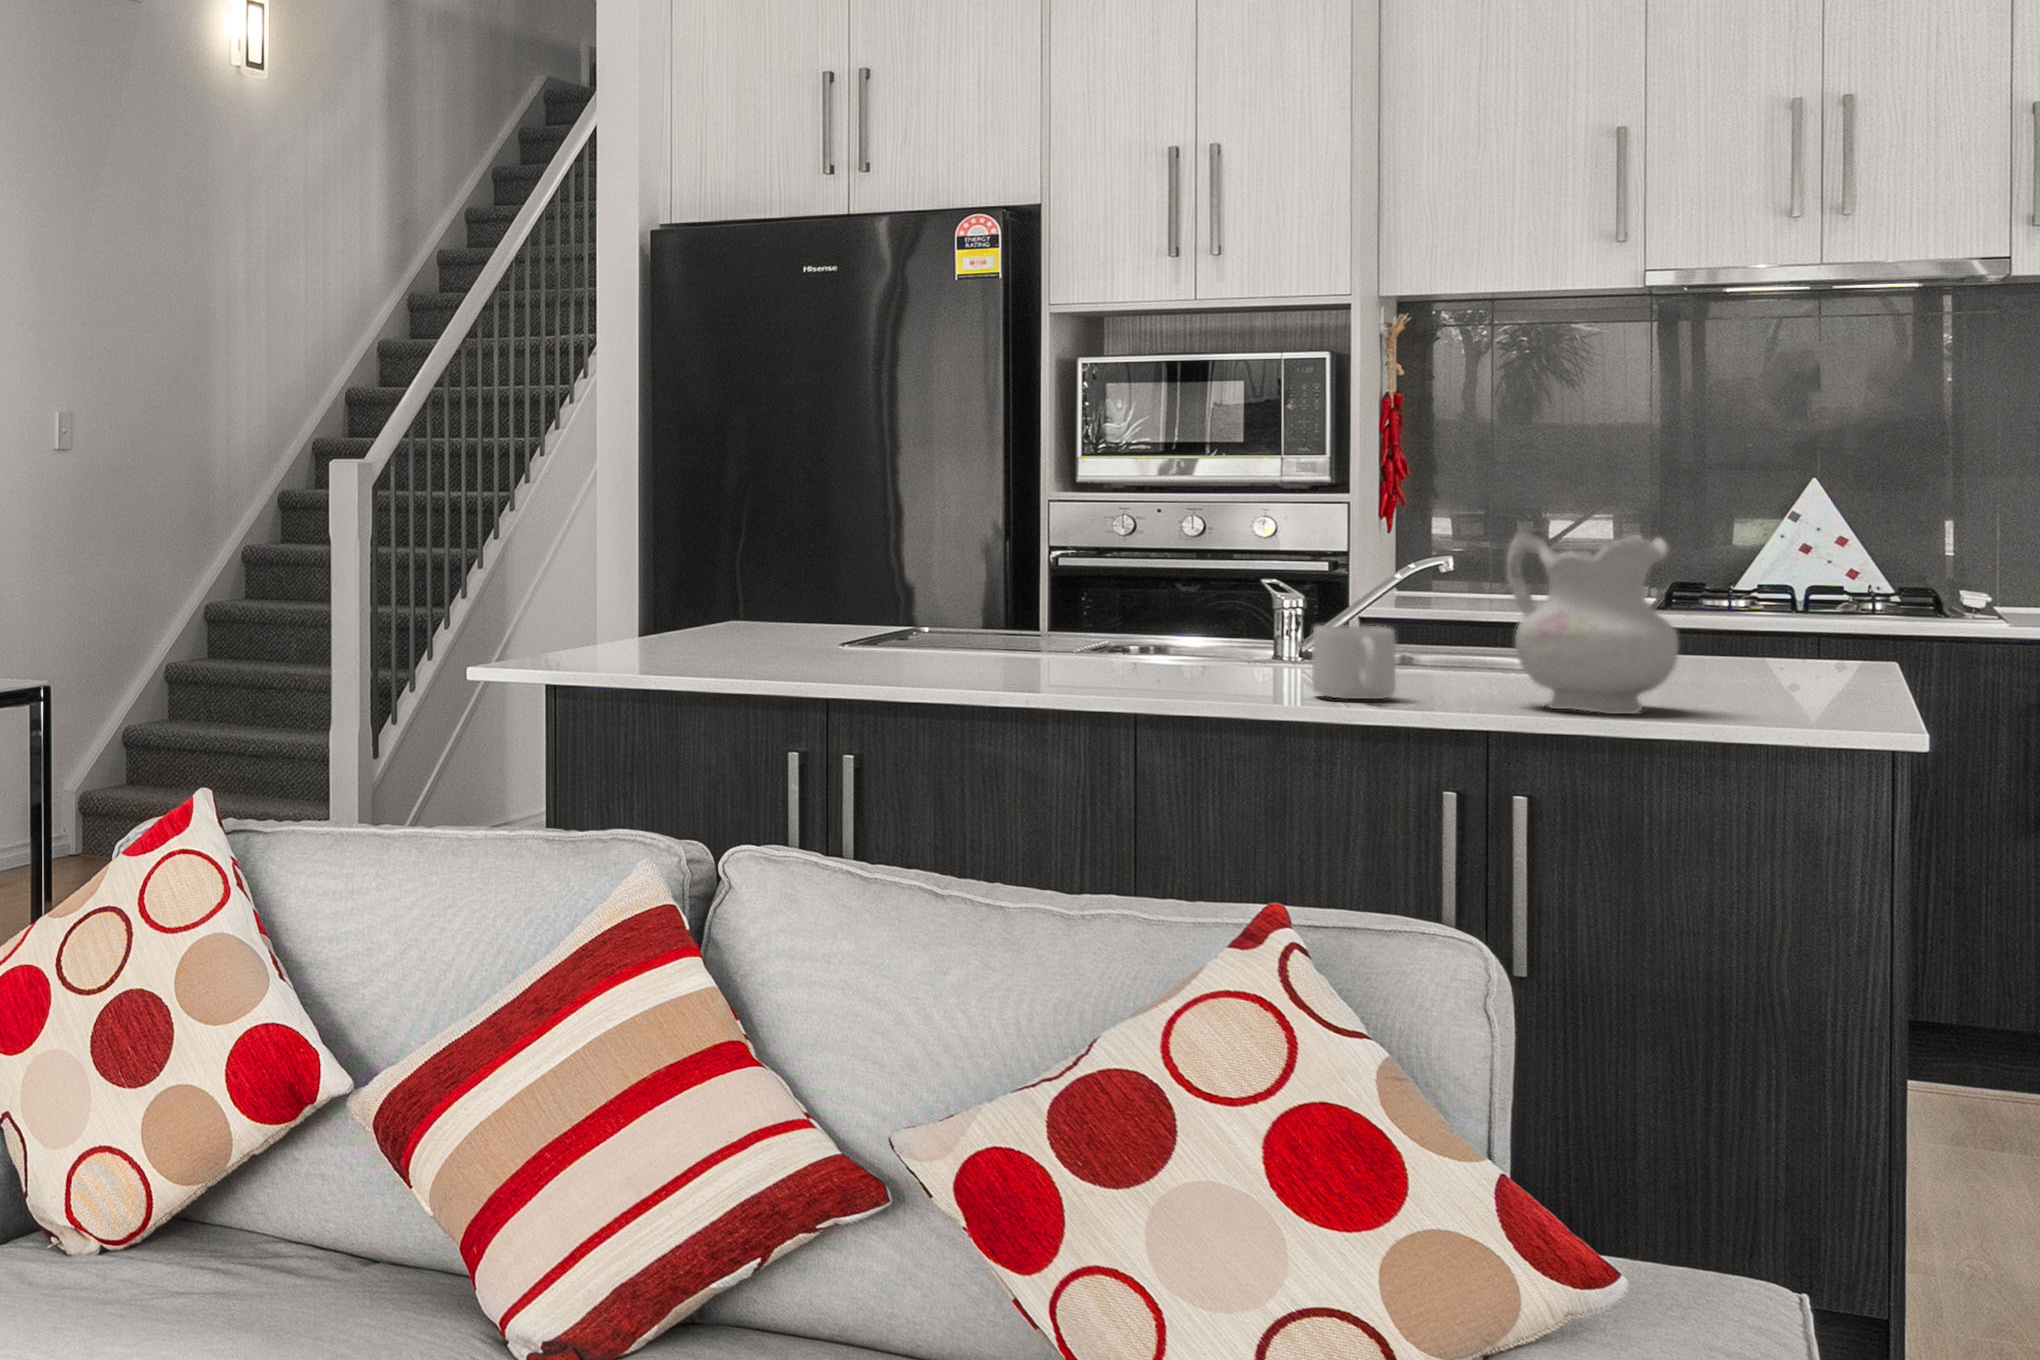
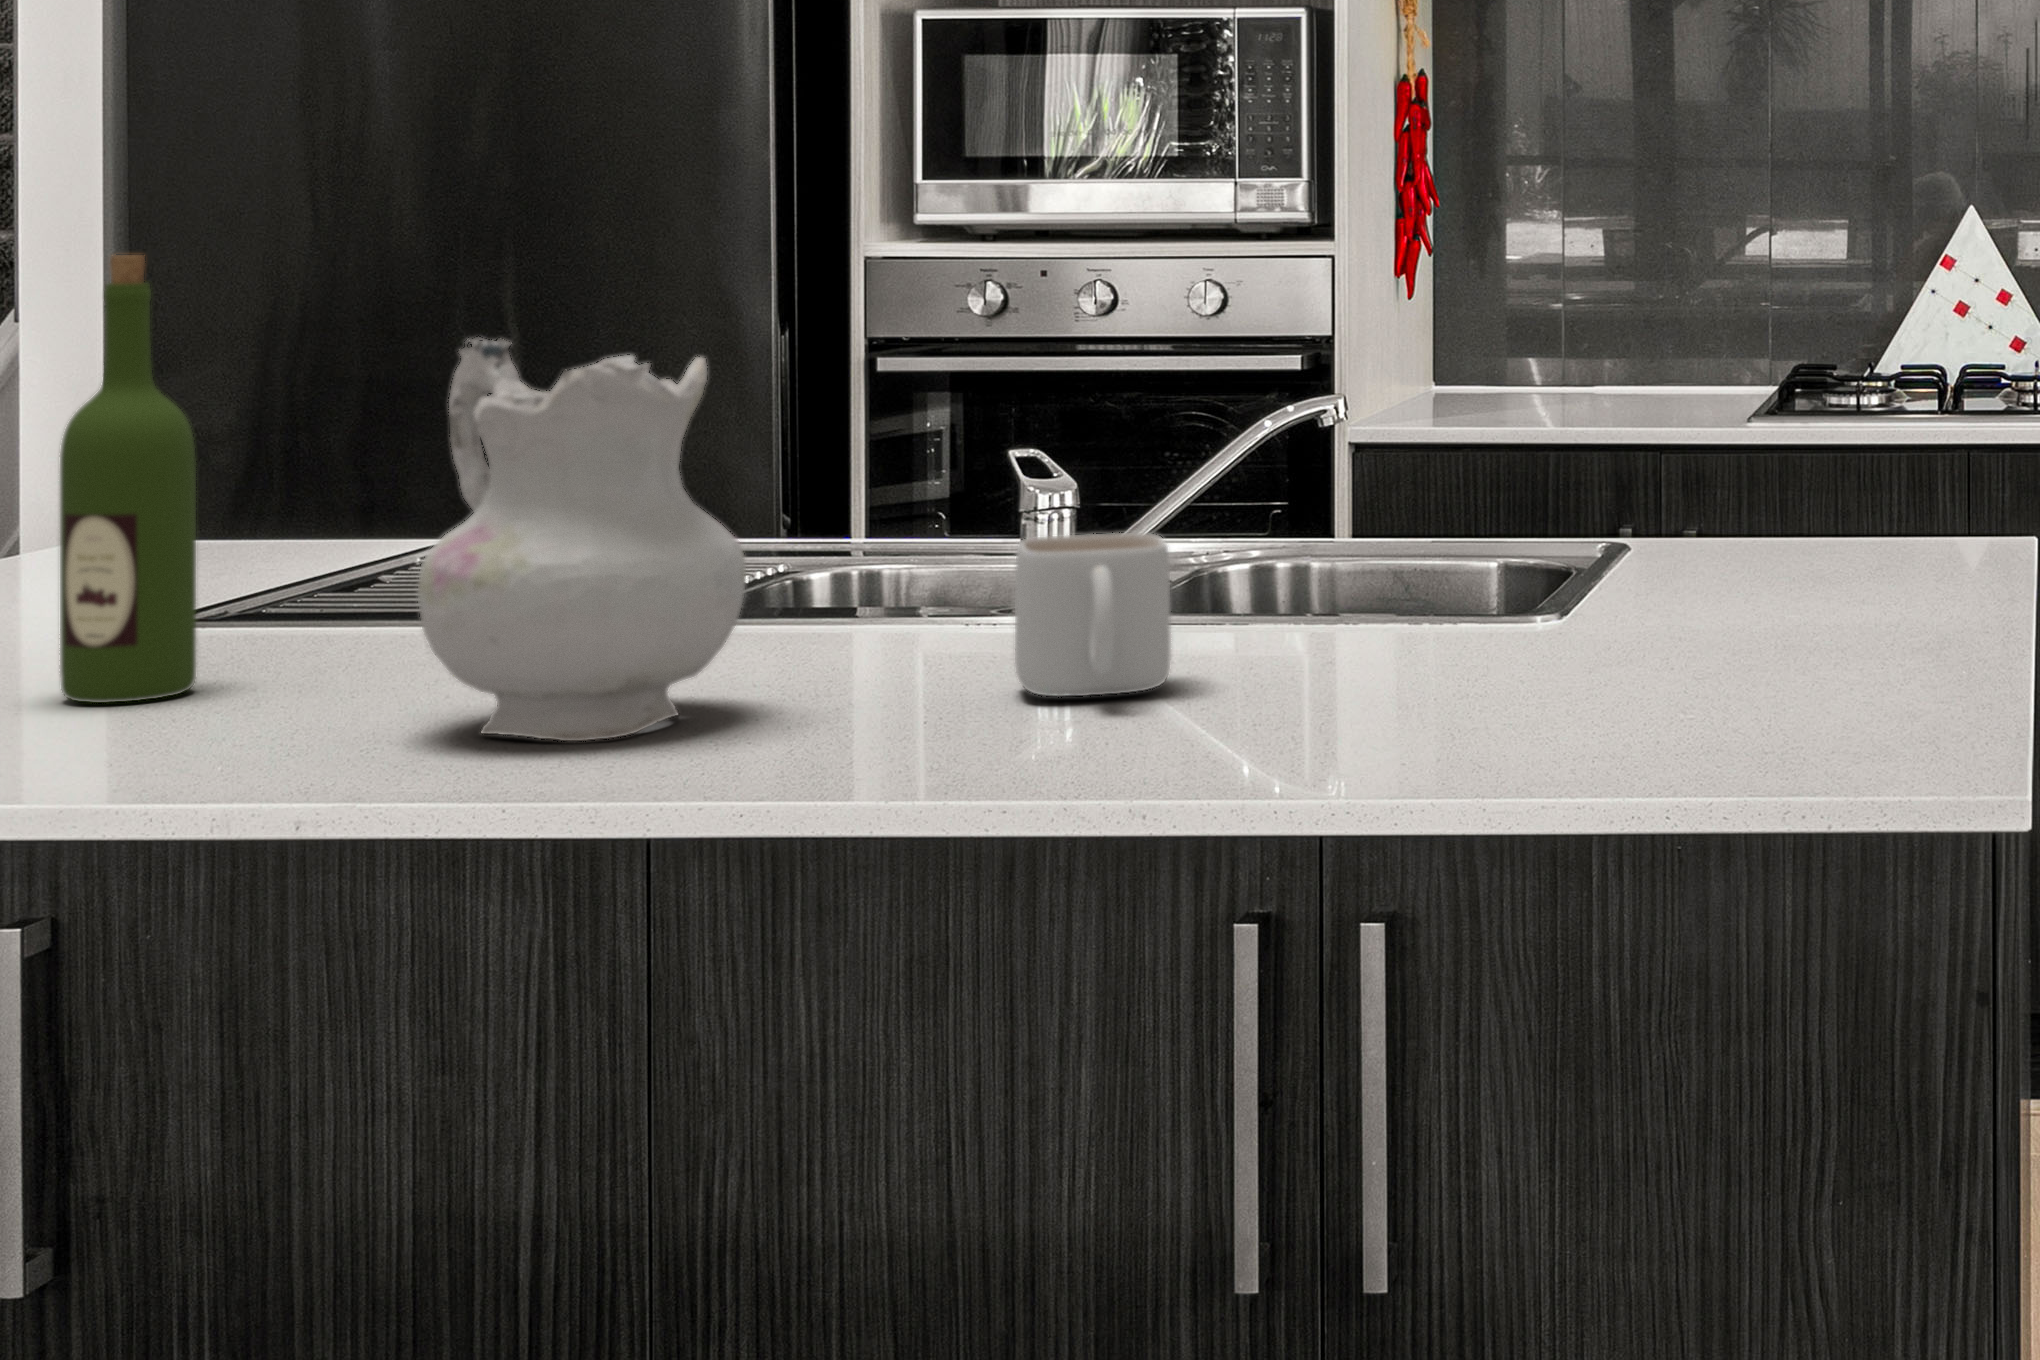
wine bottle: none [861,487,914,679] -> present [60,255,196,703]
ceramic pitcher: present [1507,527,1678,714] -> present [418,337,746,741]

